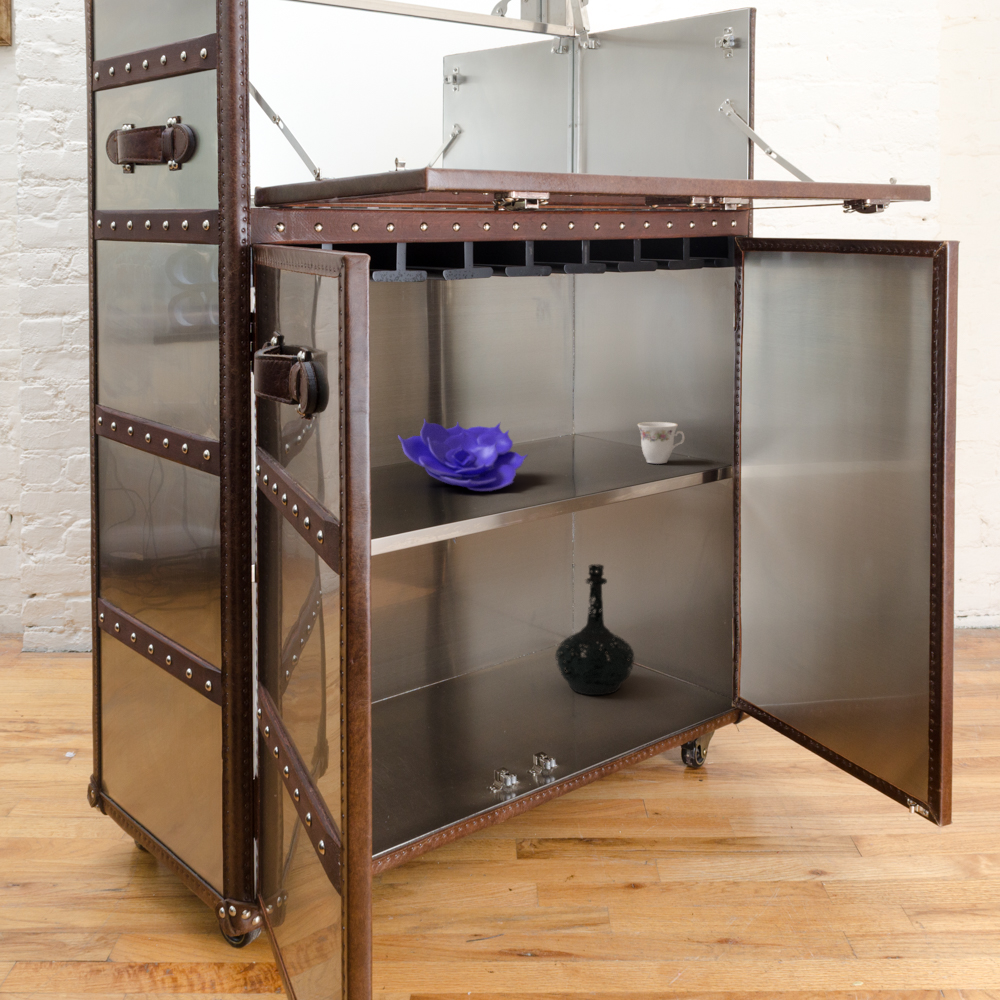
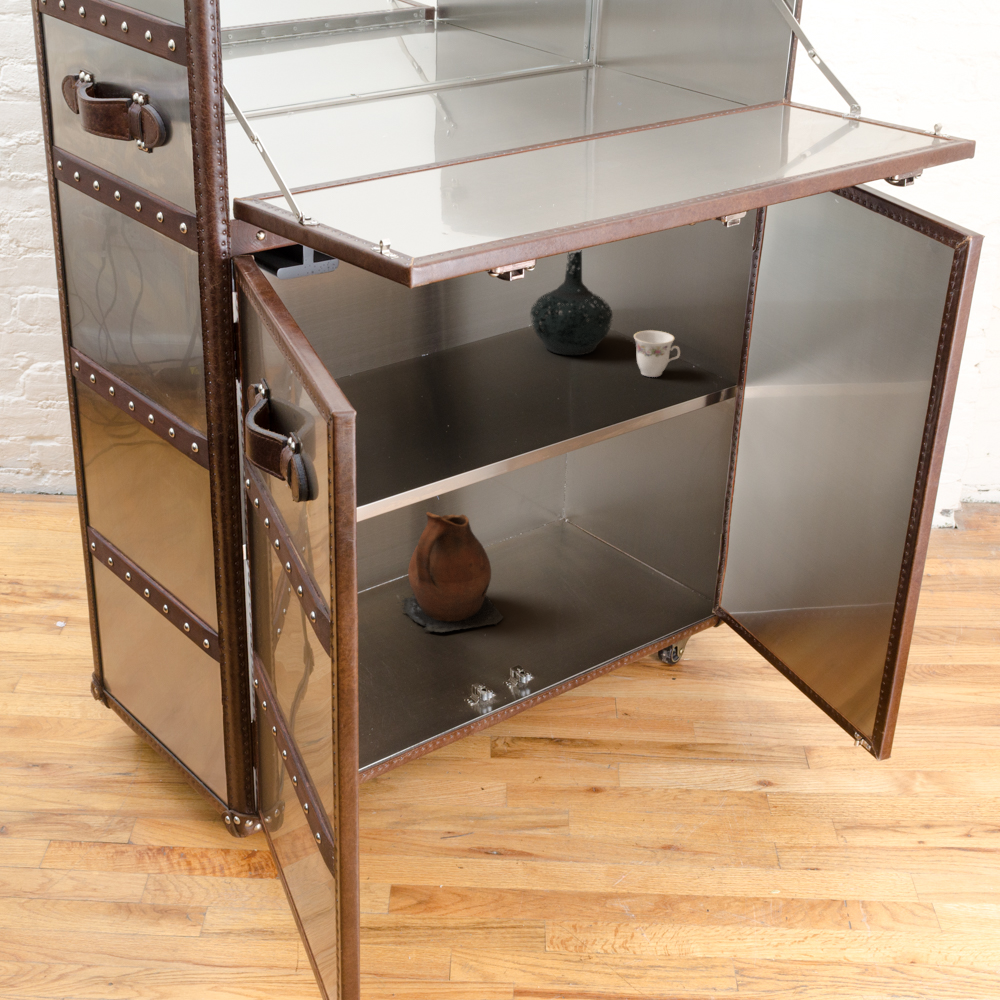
decorative bowl: present [398,419,527,491] -> none [390,337,518,425]
bottle: present [556,564,634,695] -> present [530,250,612,355]
ceramic pitcher: none [413,606,522,732] -> present [400,512,503,632]

